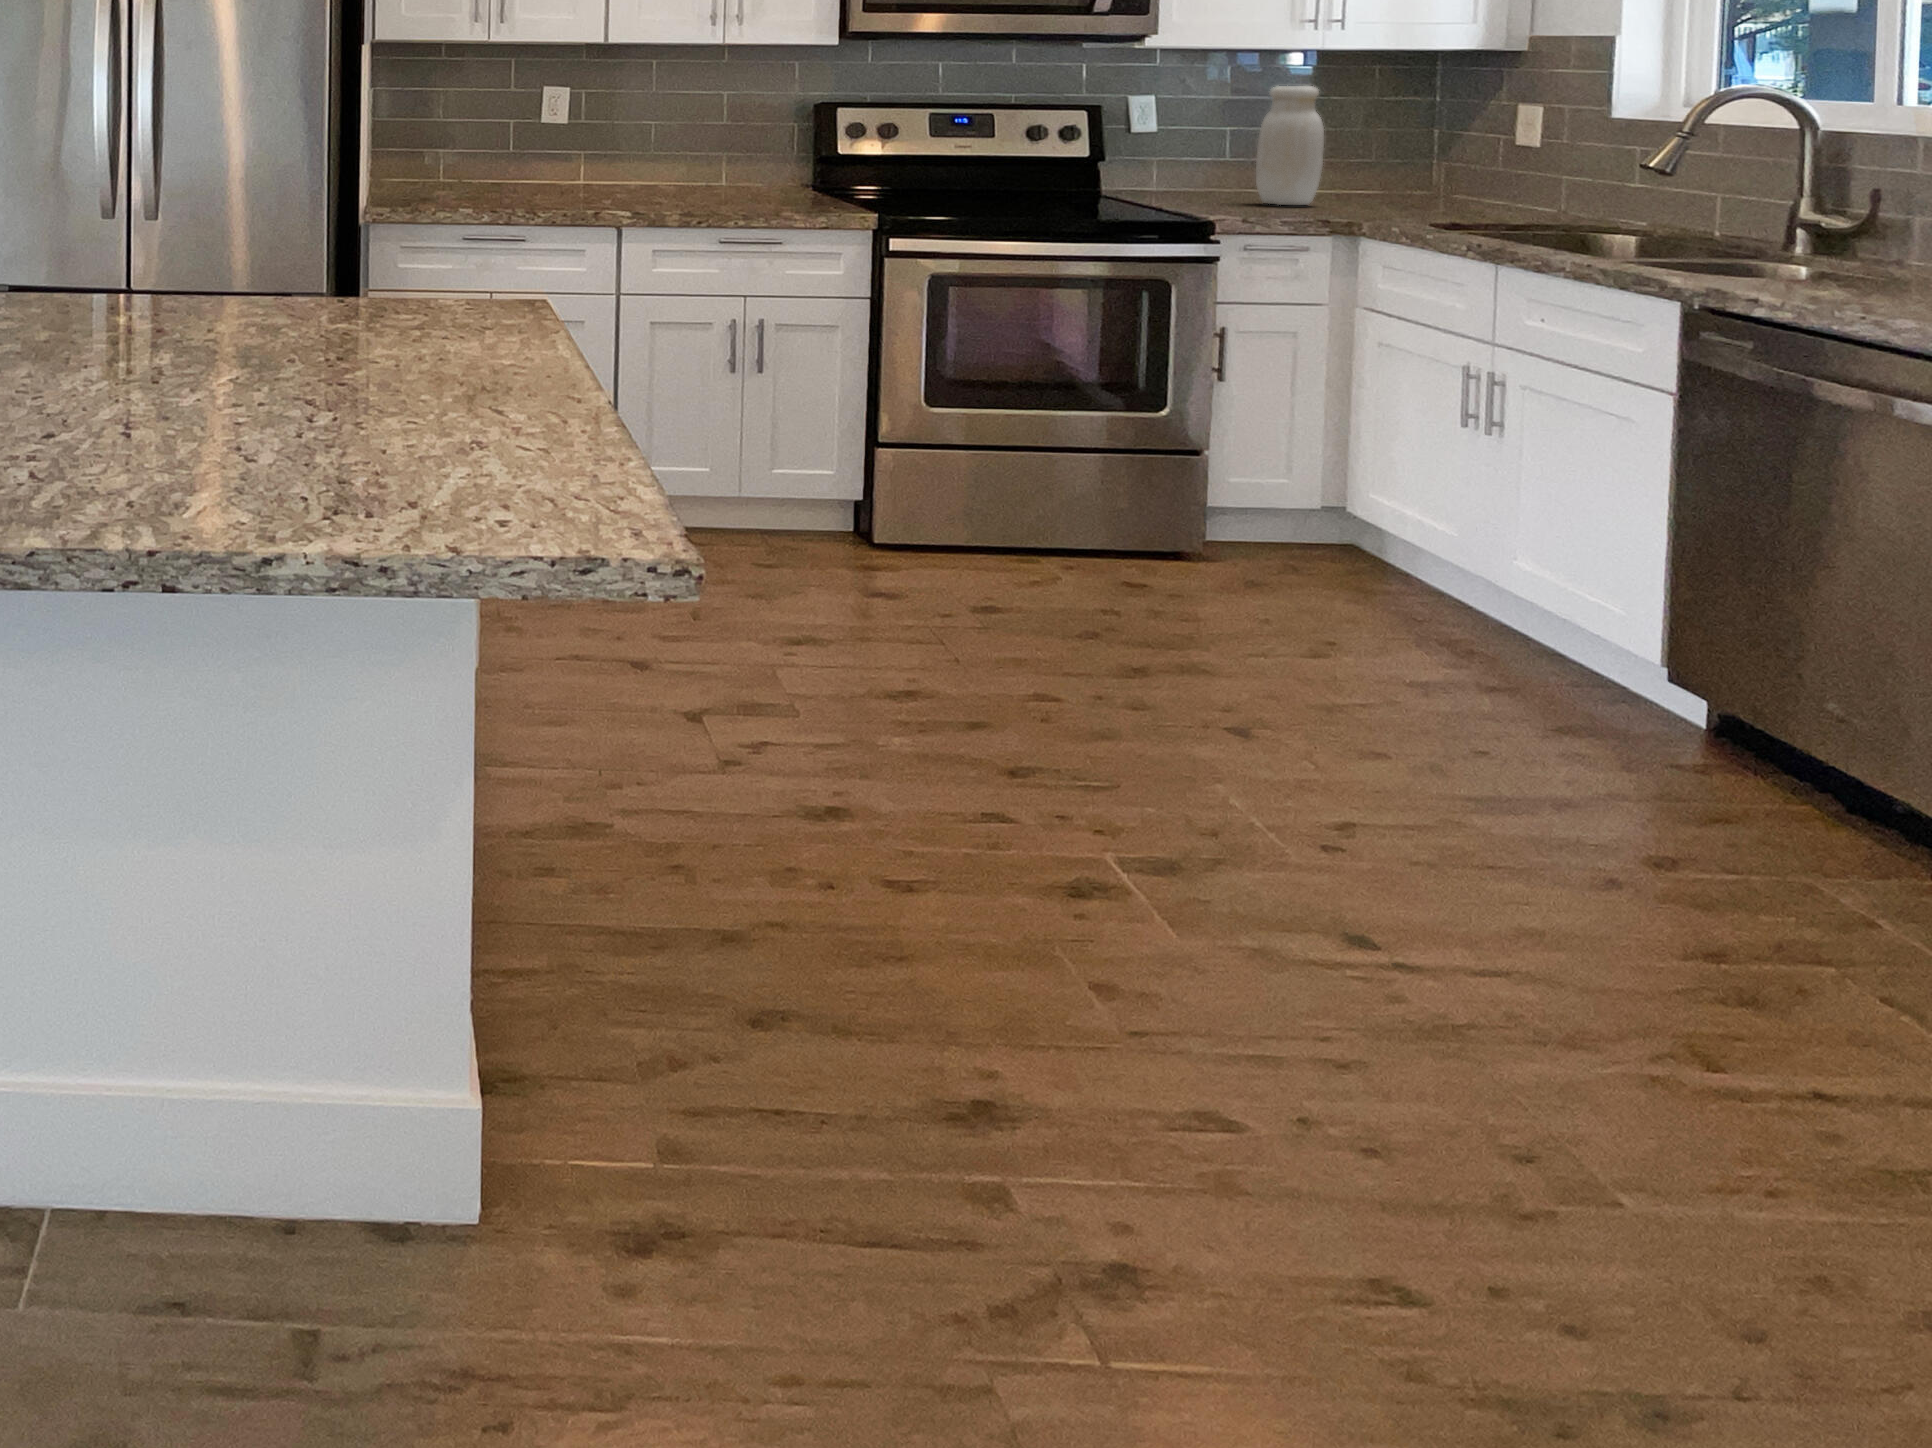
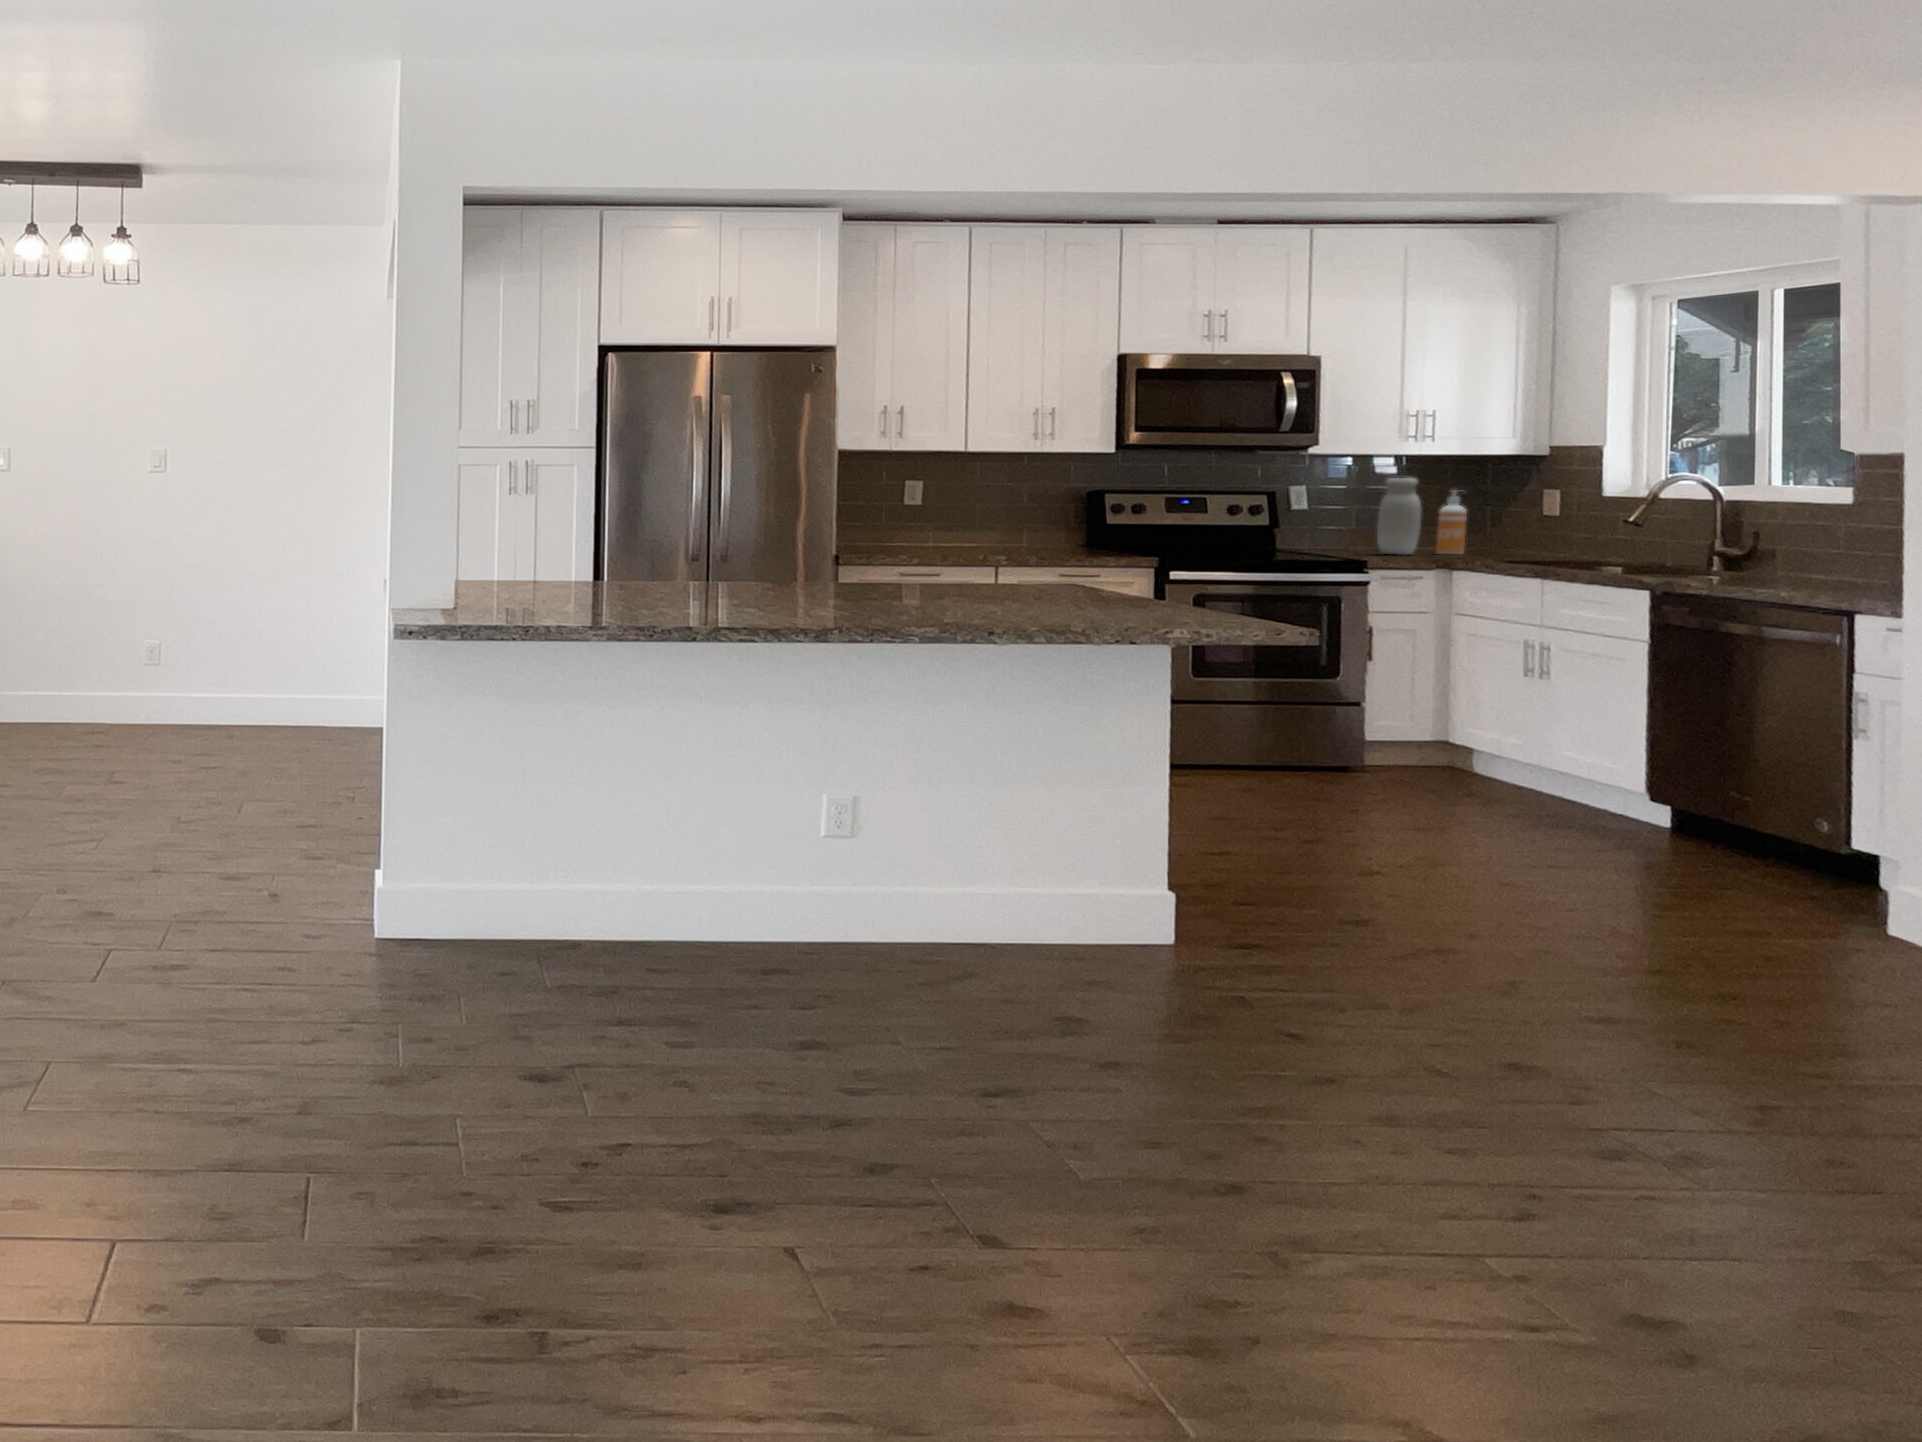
soap dispenser: none [1350,105,1398,205] -> present [1436,490,1467,554]

